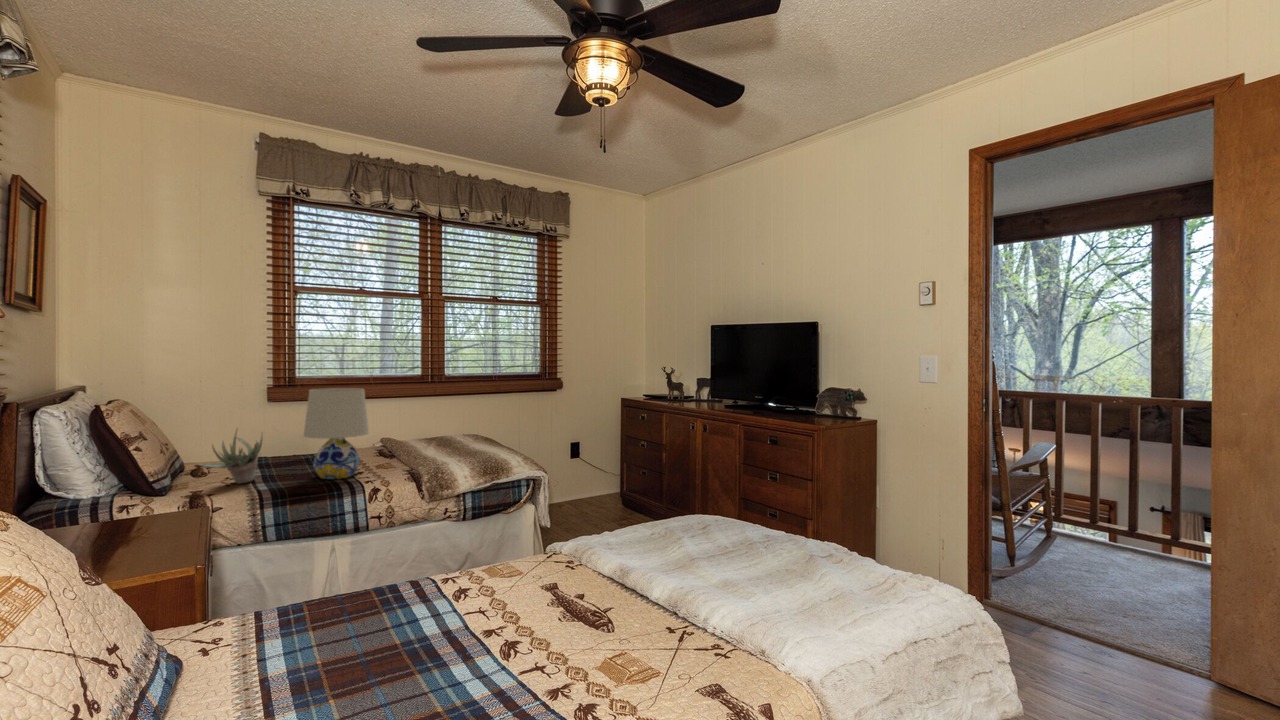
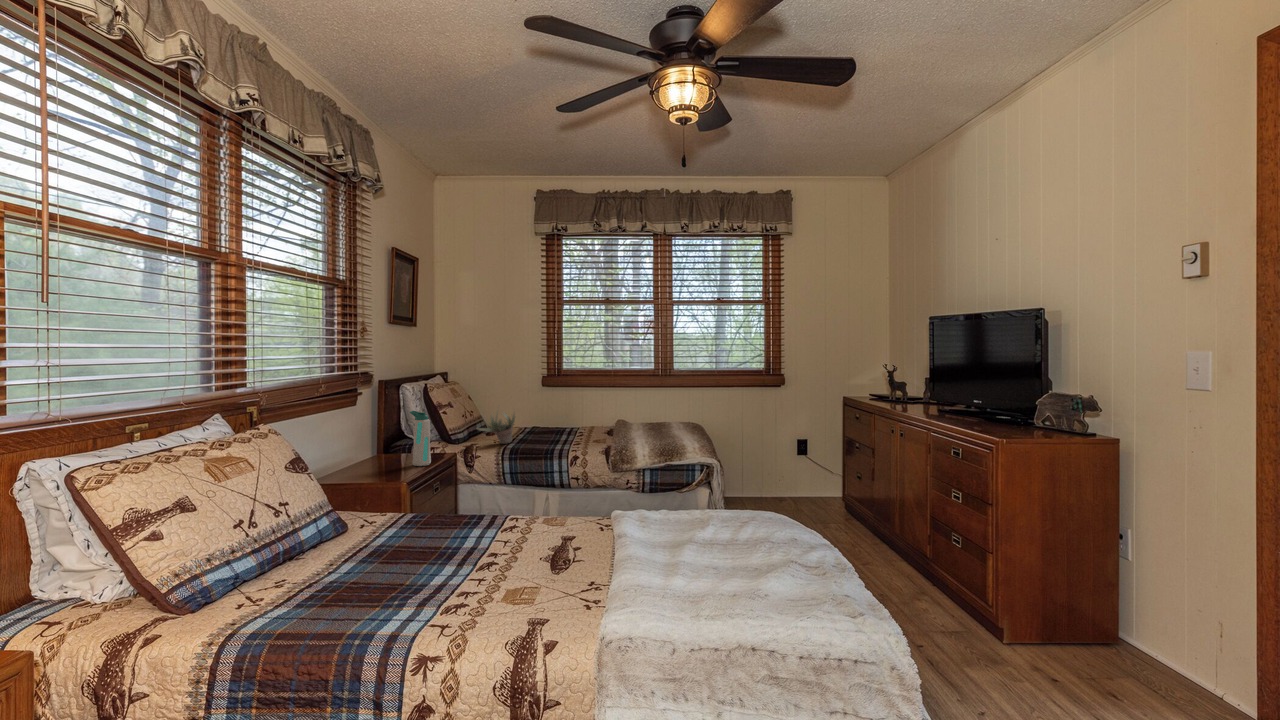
table lamp: present [304,388,369,479] -> none [538,379,583,447]
water bottle: none [109,444,149,533] -> present [410,411,431,466]

